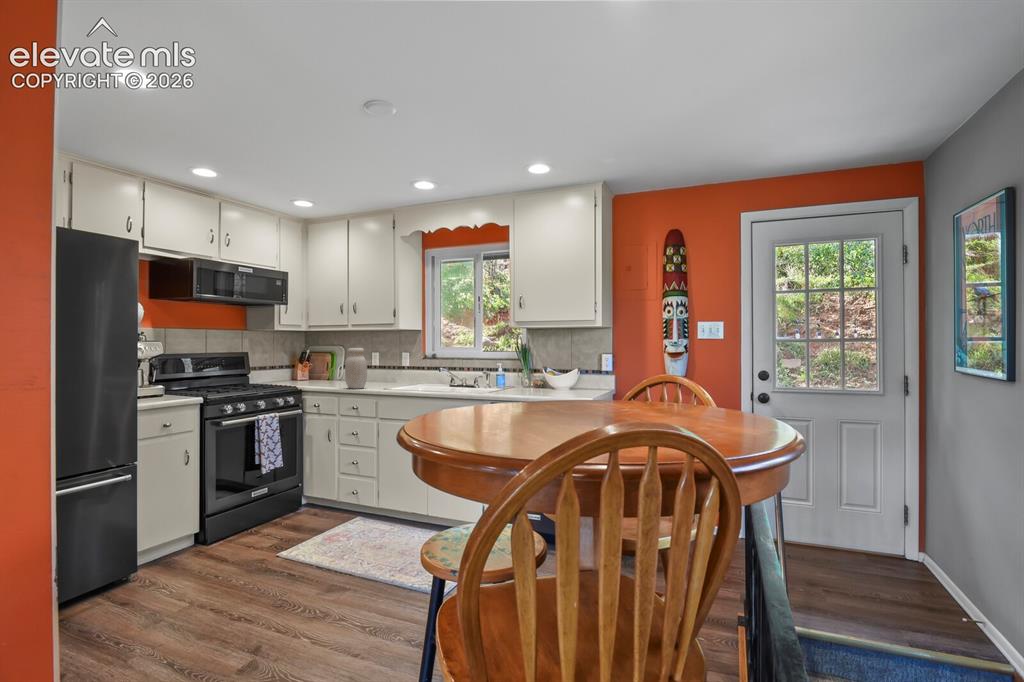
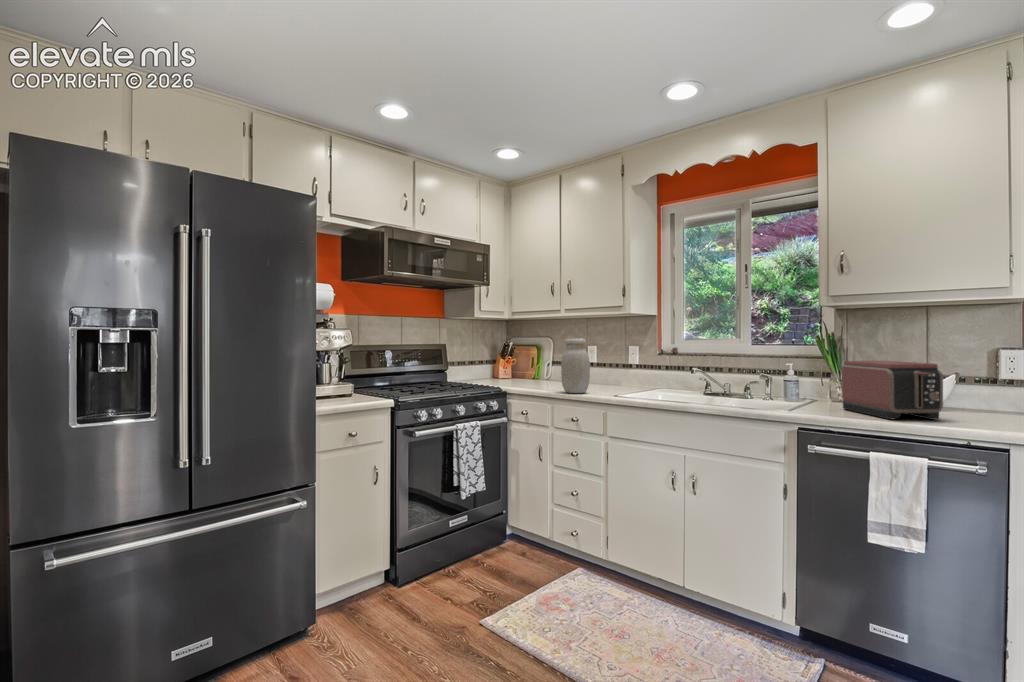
toaster: none [520,361,563,395] -> present [842,361,943,420]

